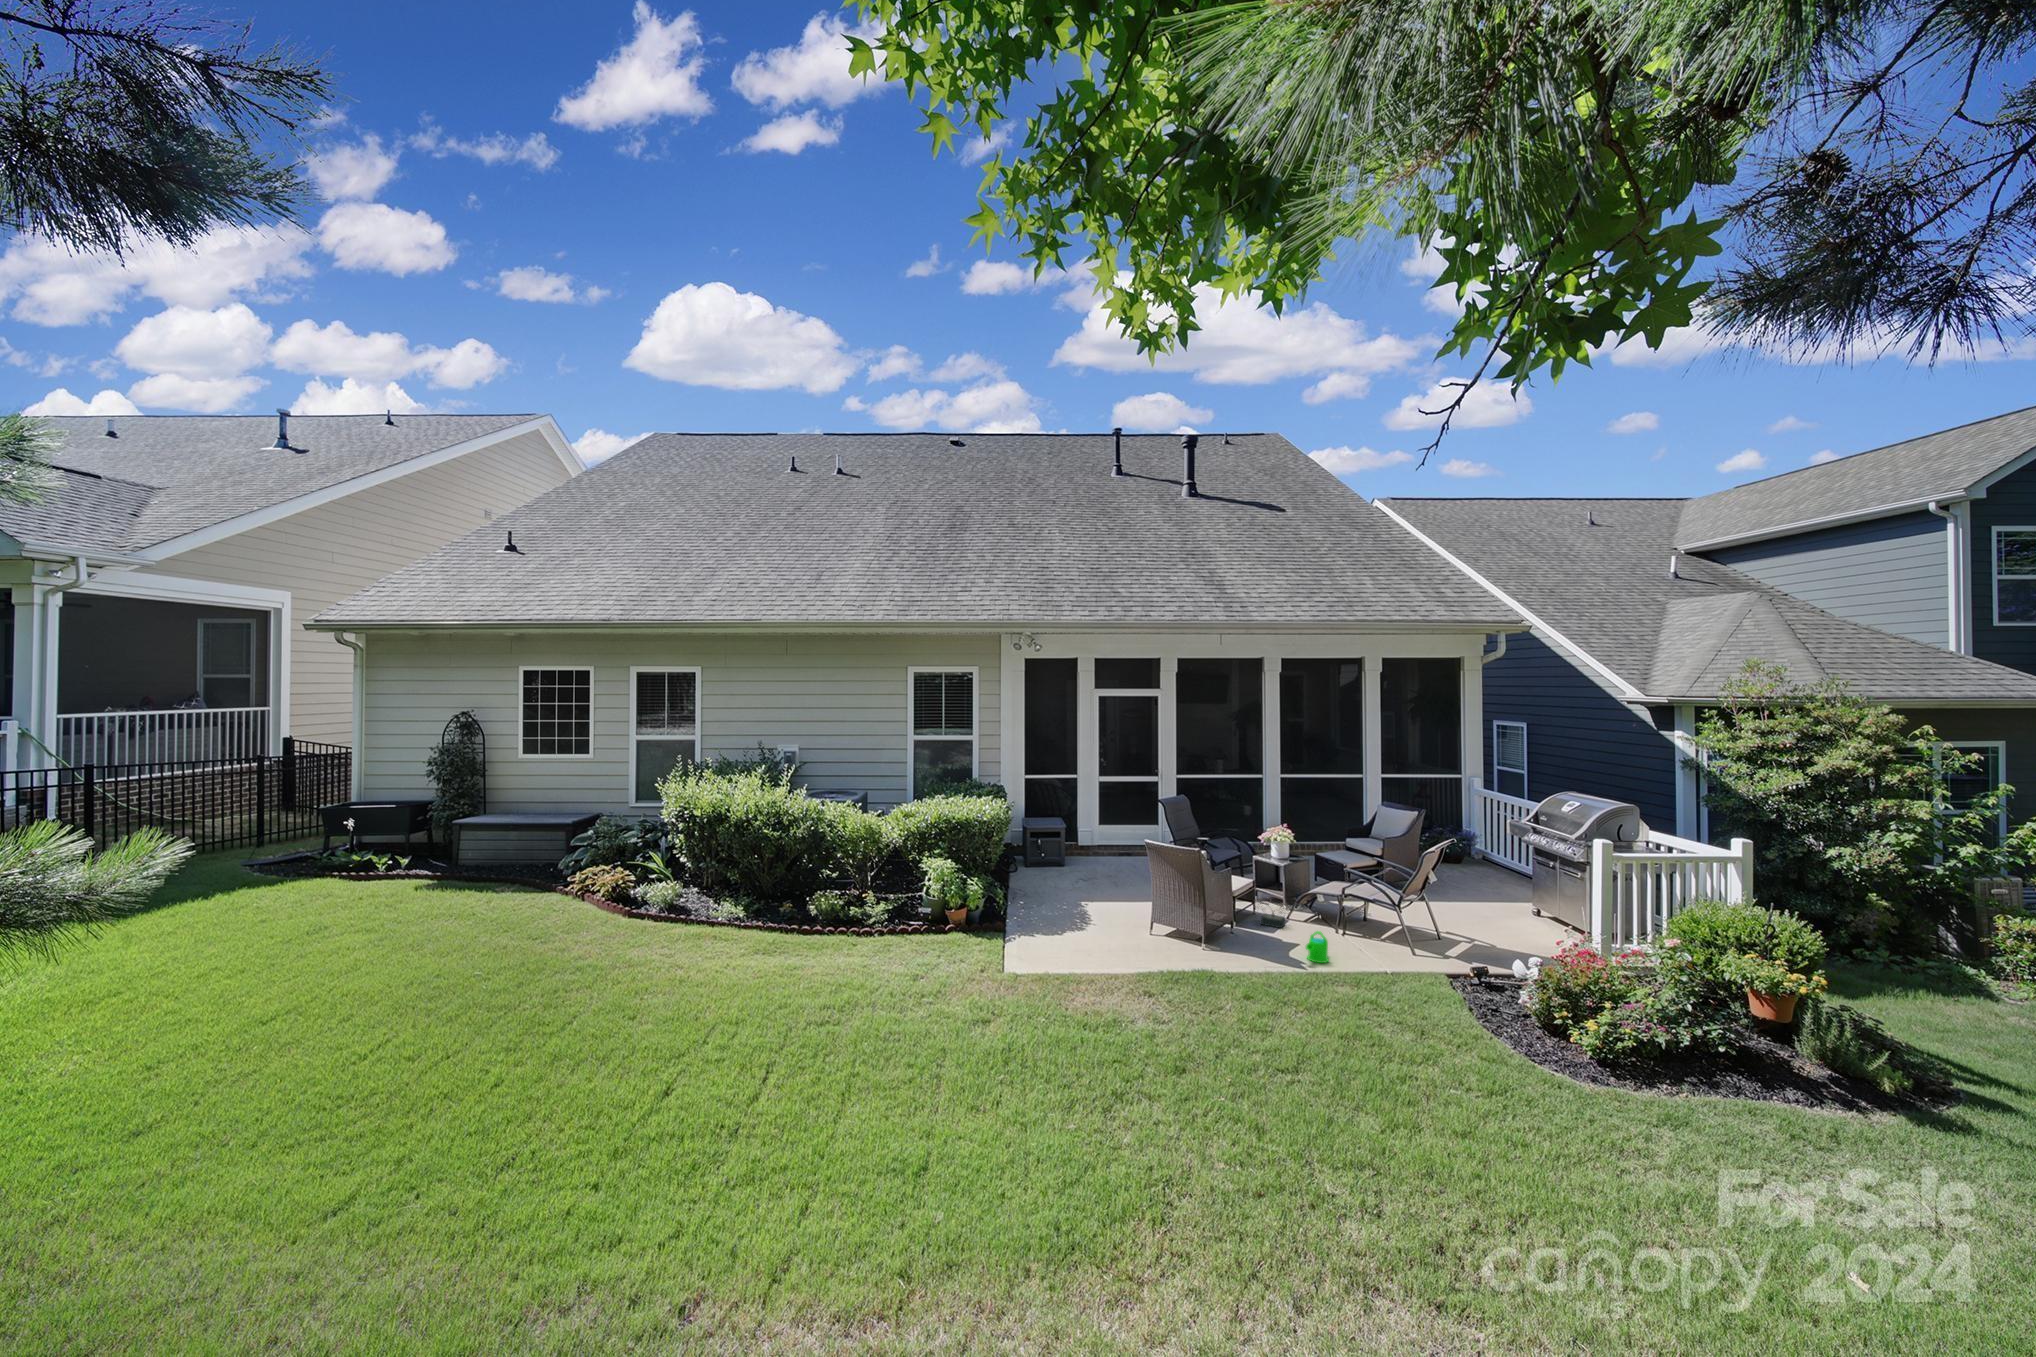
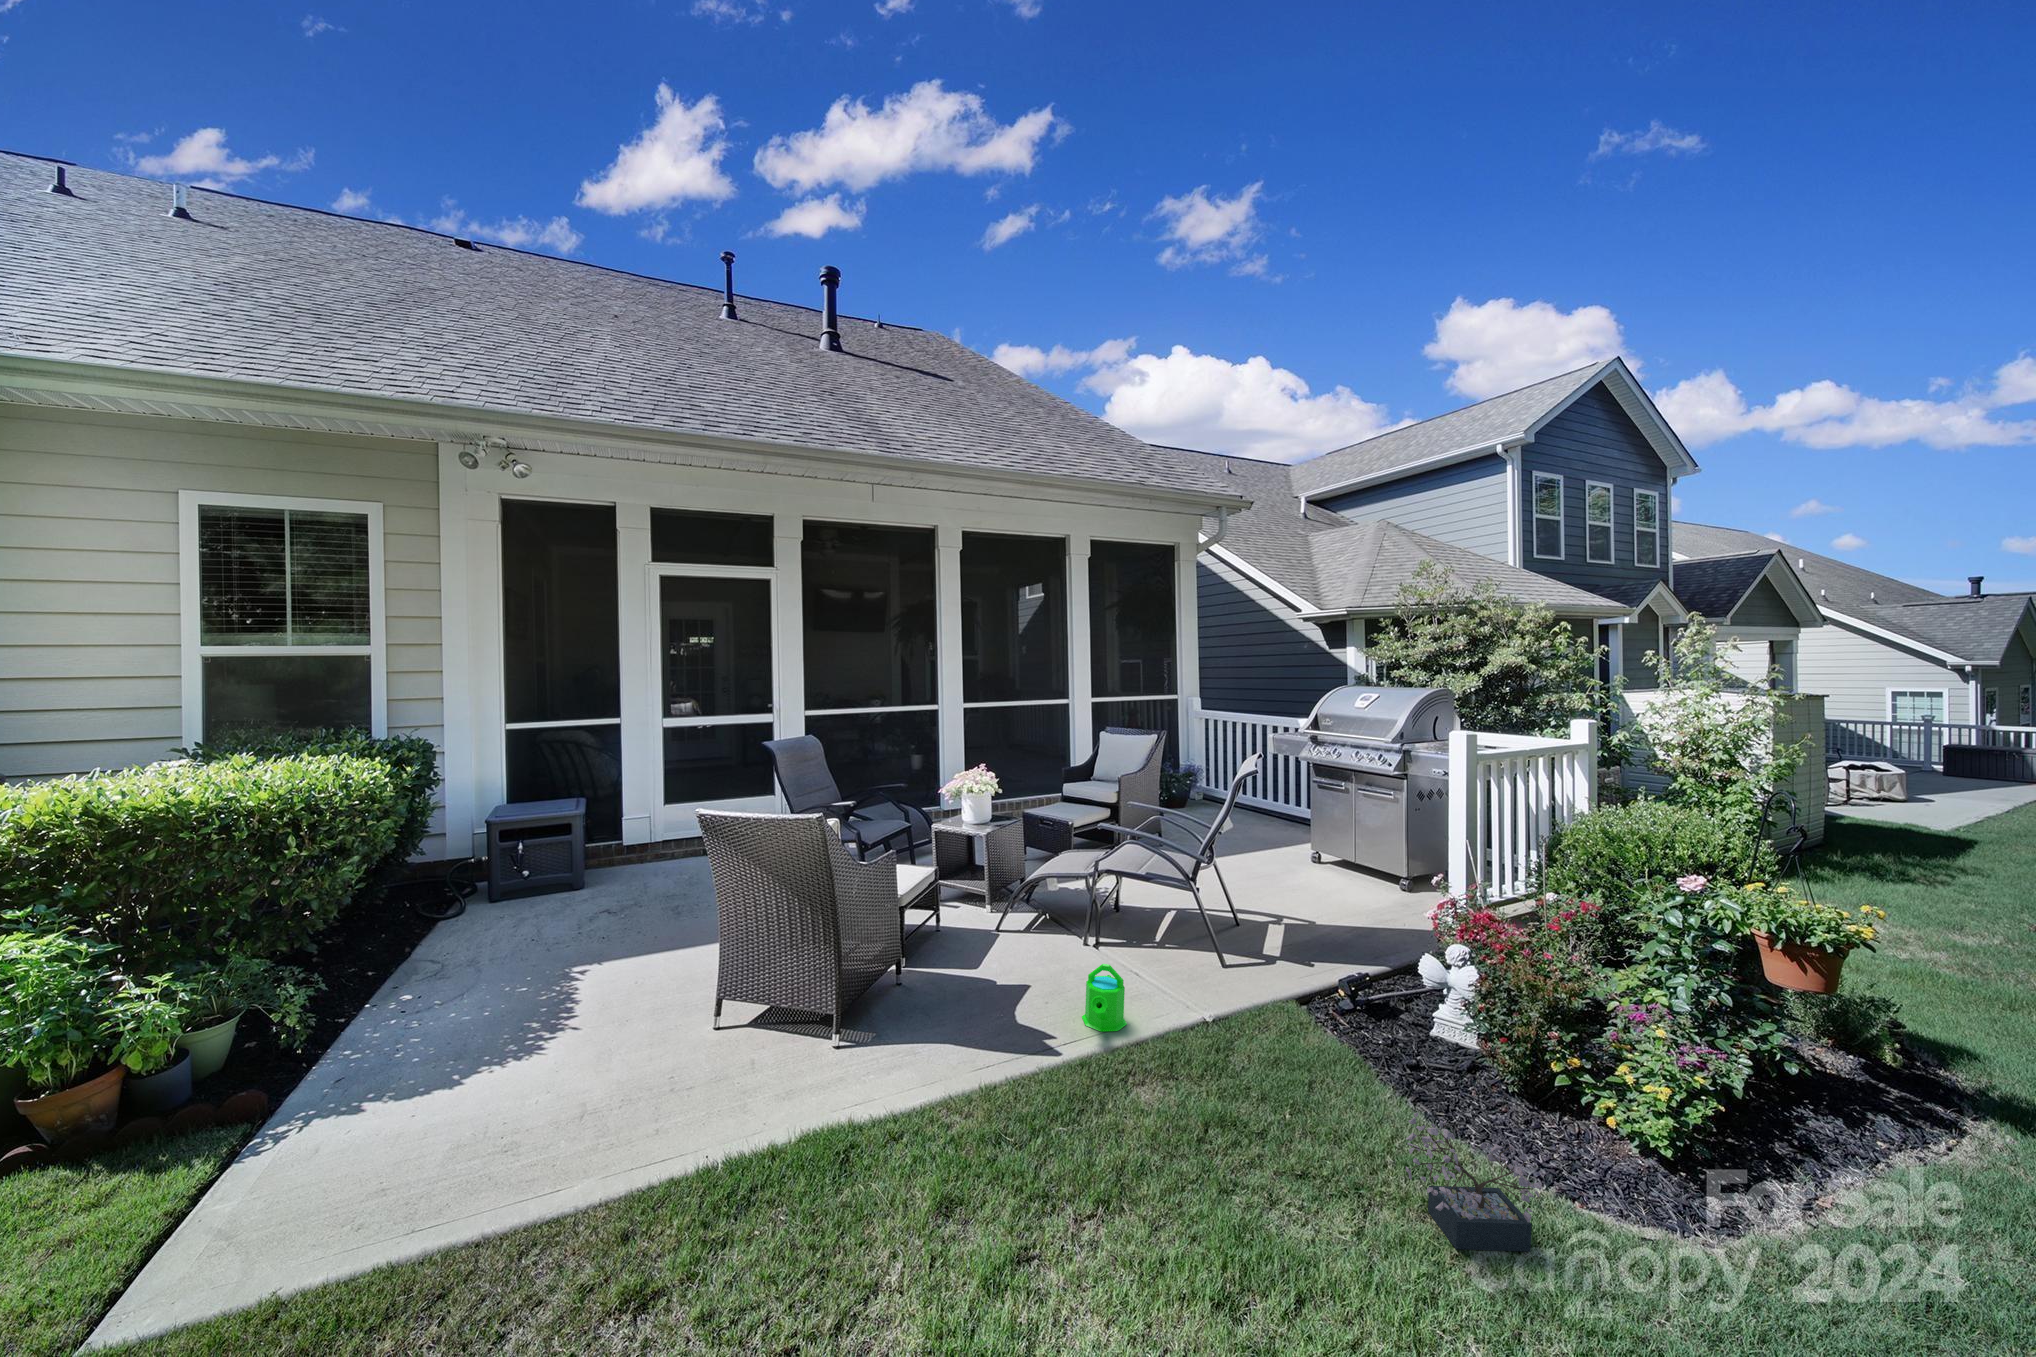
decorative plant: present [1256,892,1286,928] -> present [1406,1113,1541,1252]

